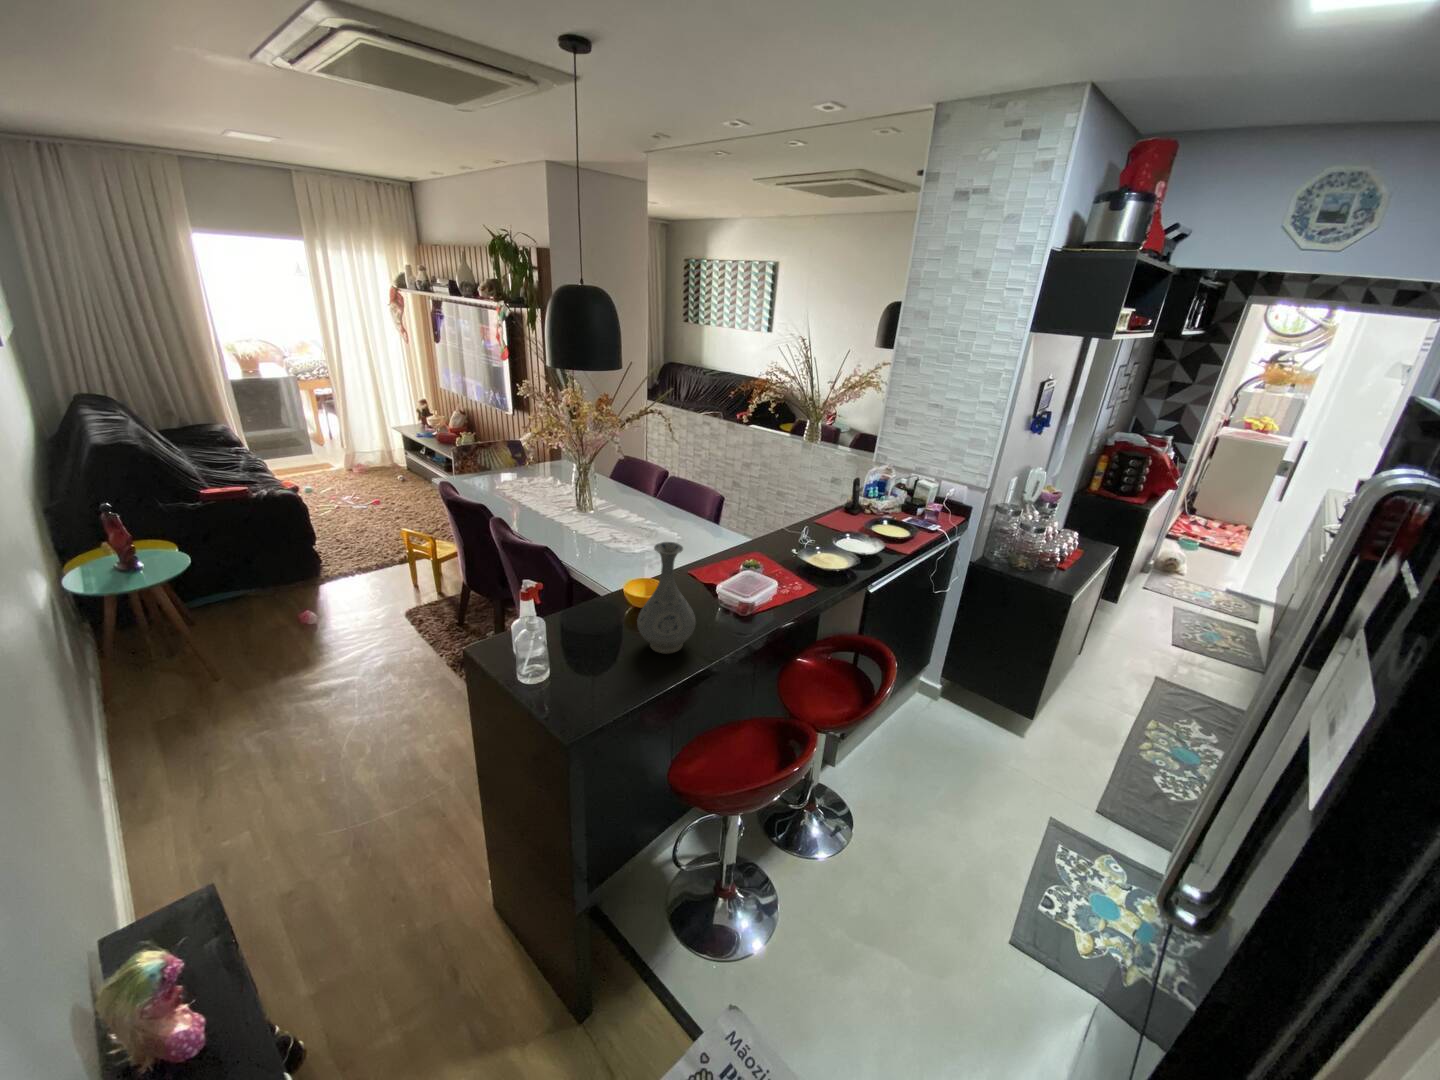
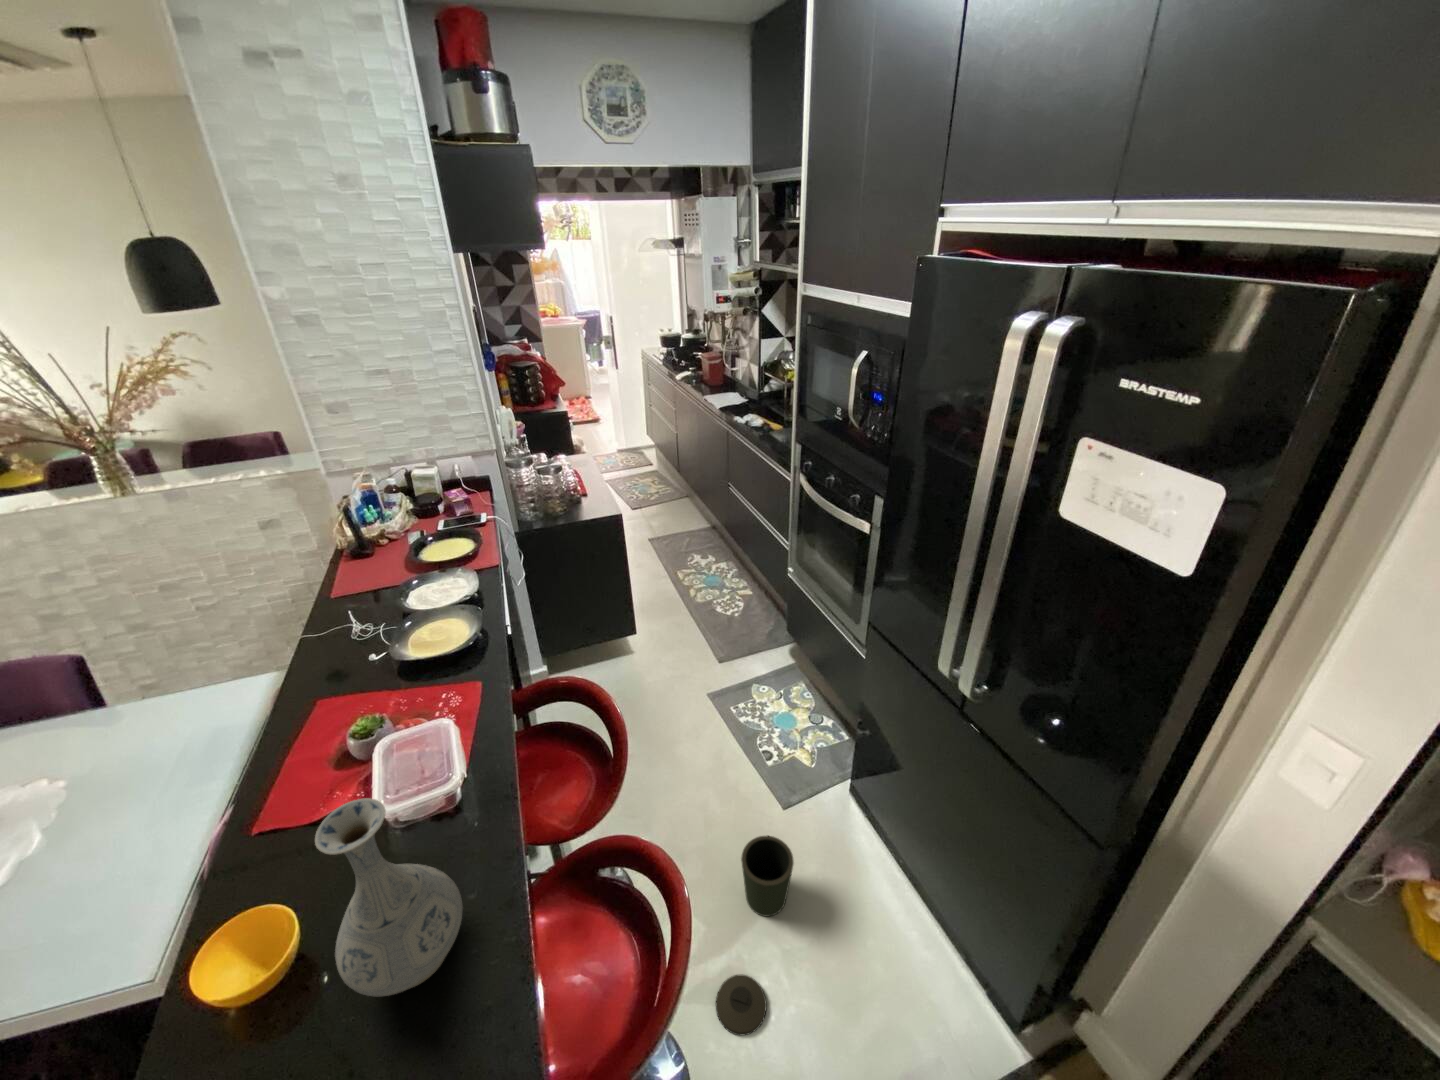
trash can: none [797,894,954,997] -> present [716,836,794,1035]

